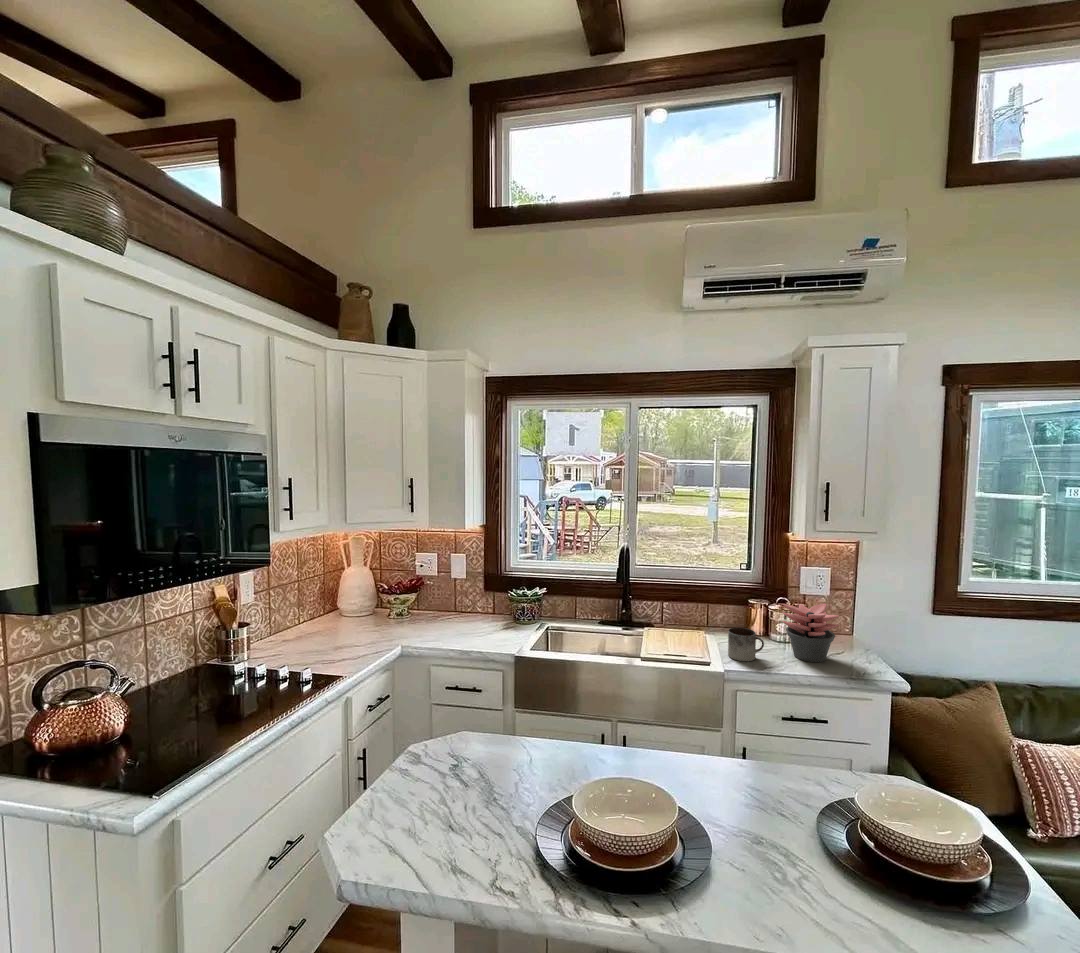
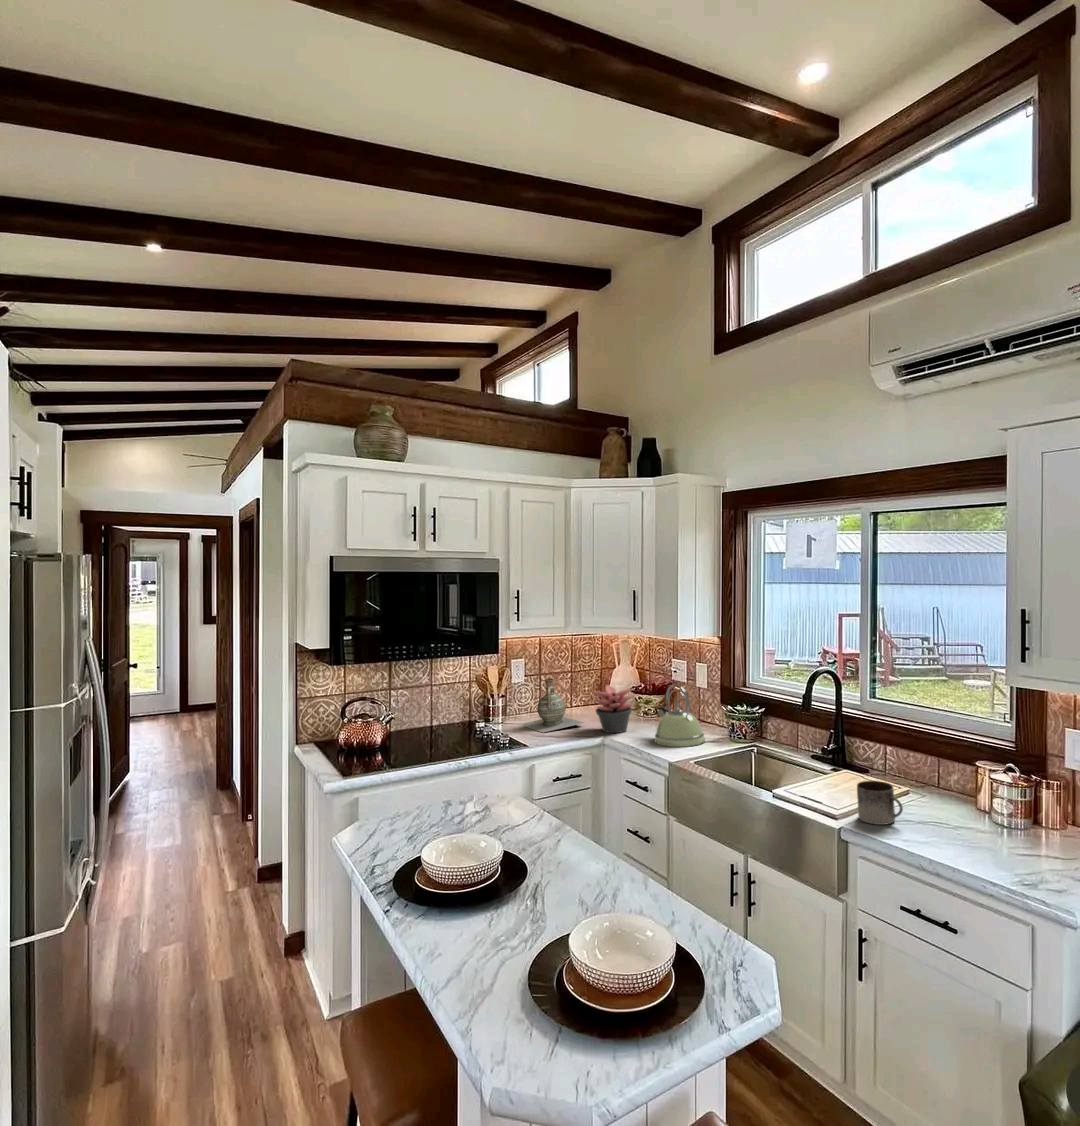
kettle: none [450,577,504,639] -> present [654,684,705,747]
ceramic jug: none [271,590,357,655] -> present [521,678,583,733]
succulent plant: present [782,603,839,662] -> present [594,685,633,733]

